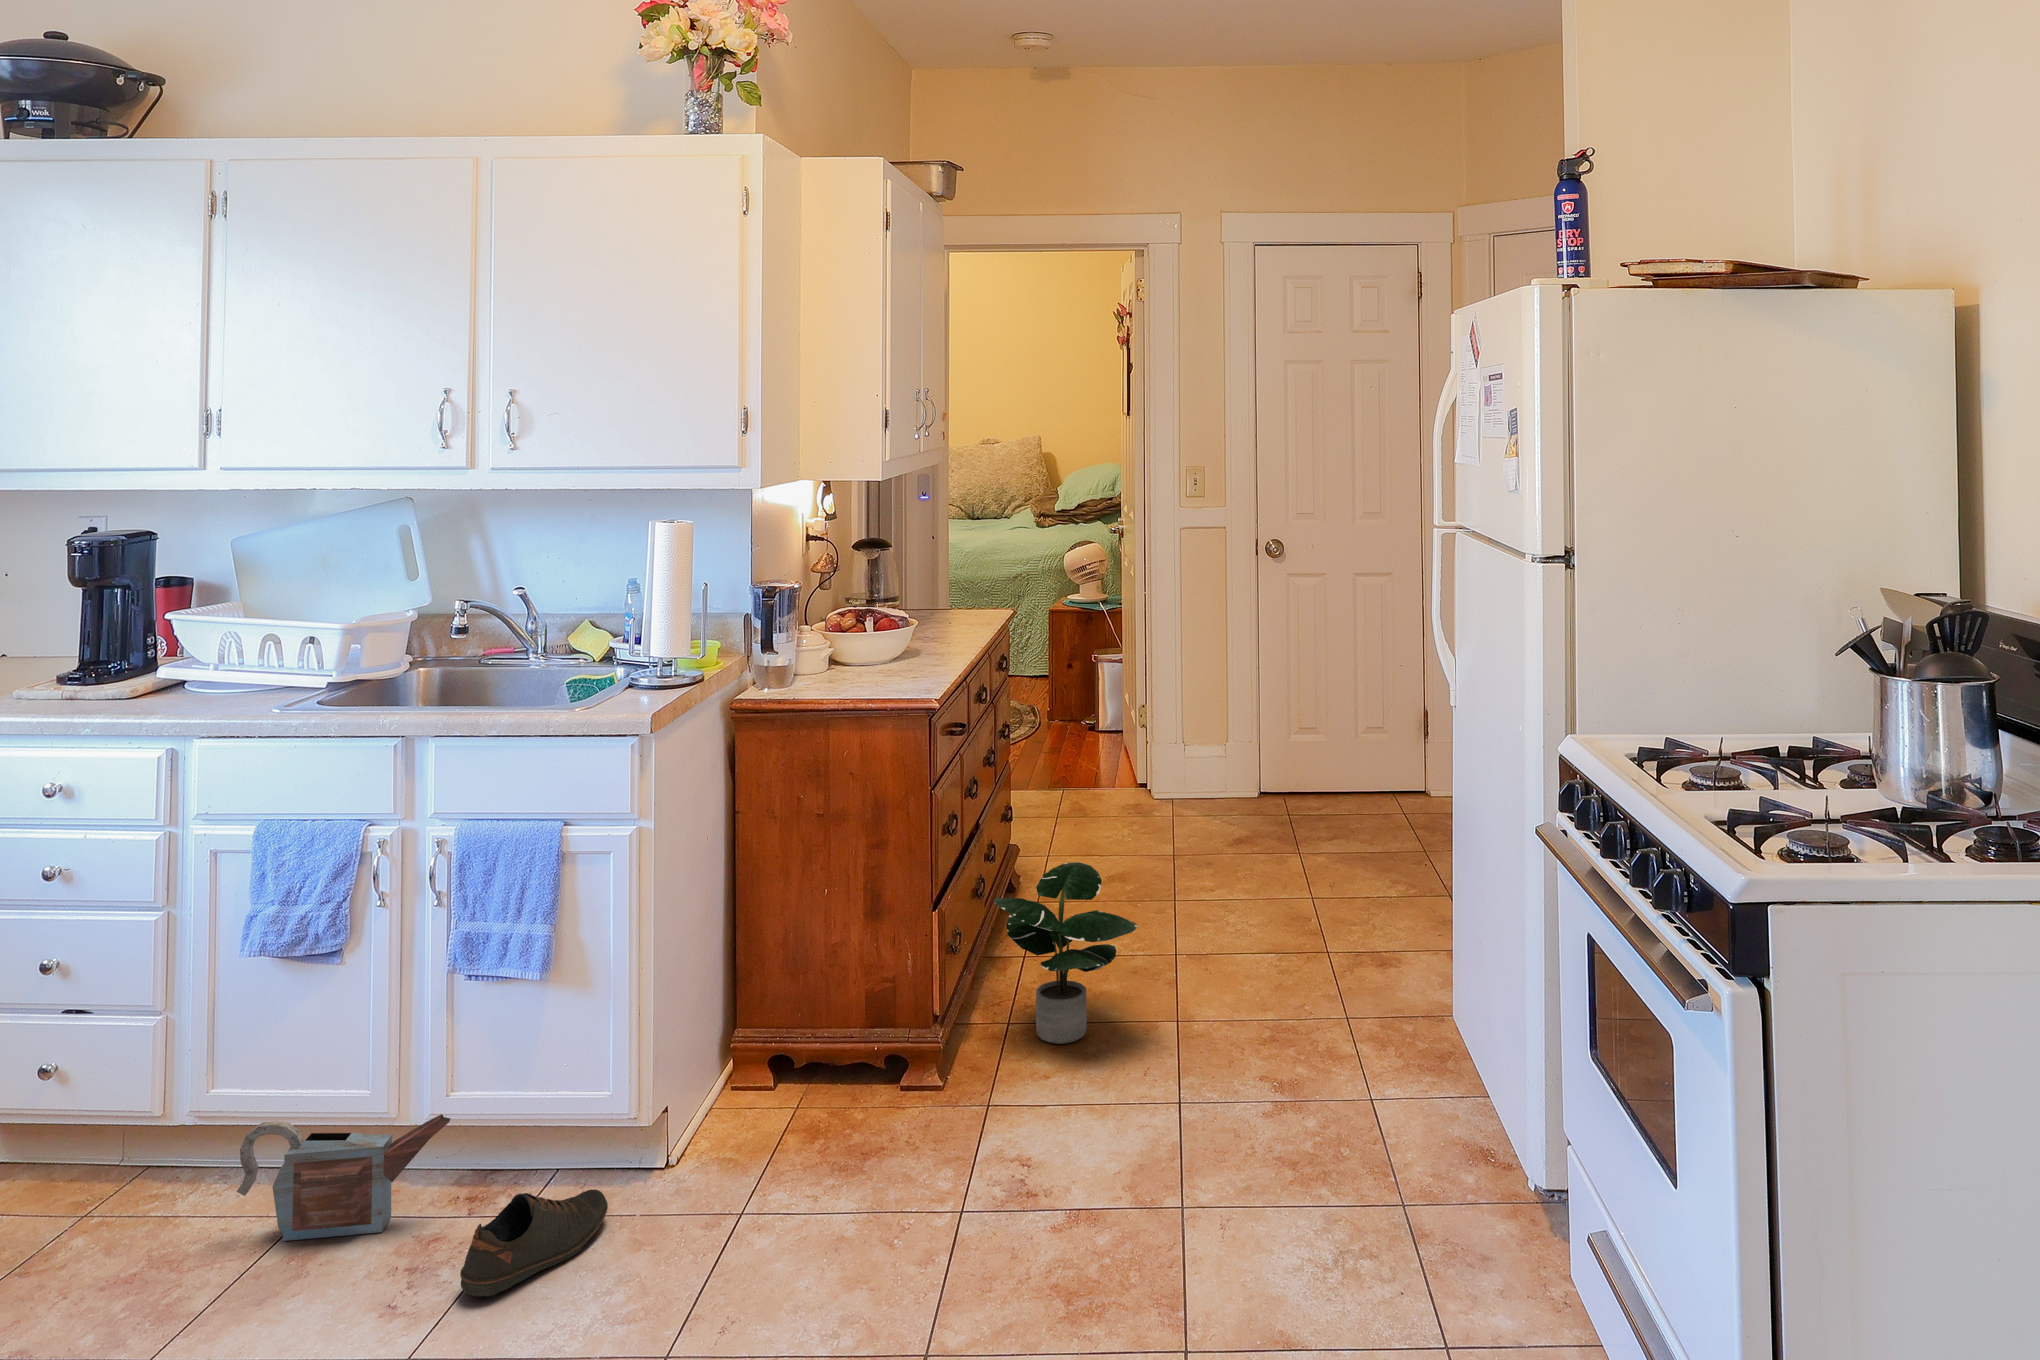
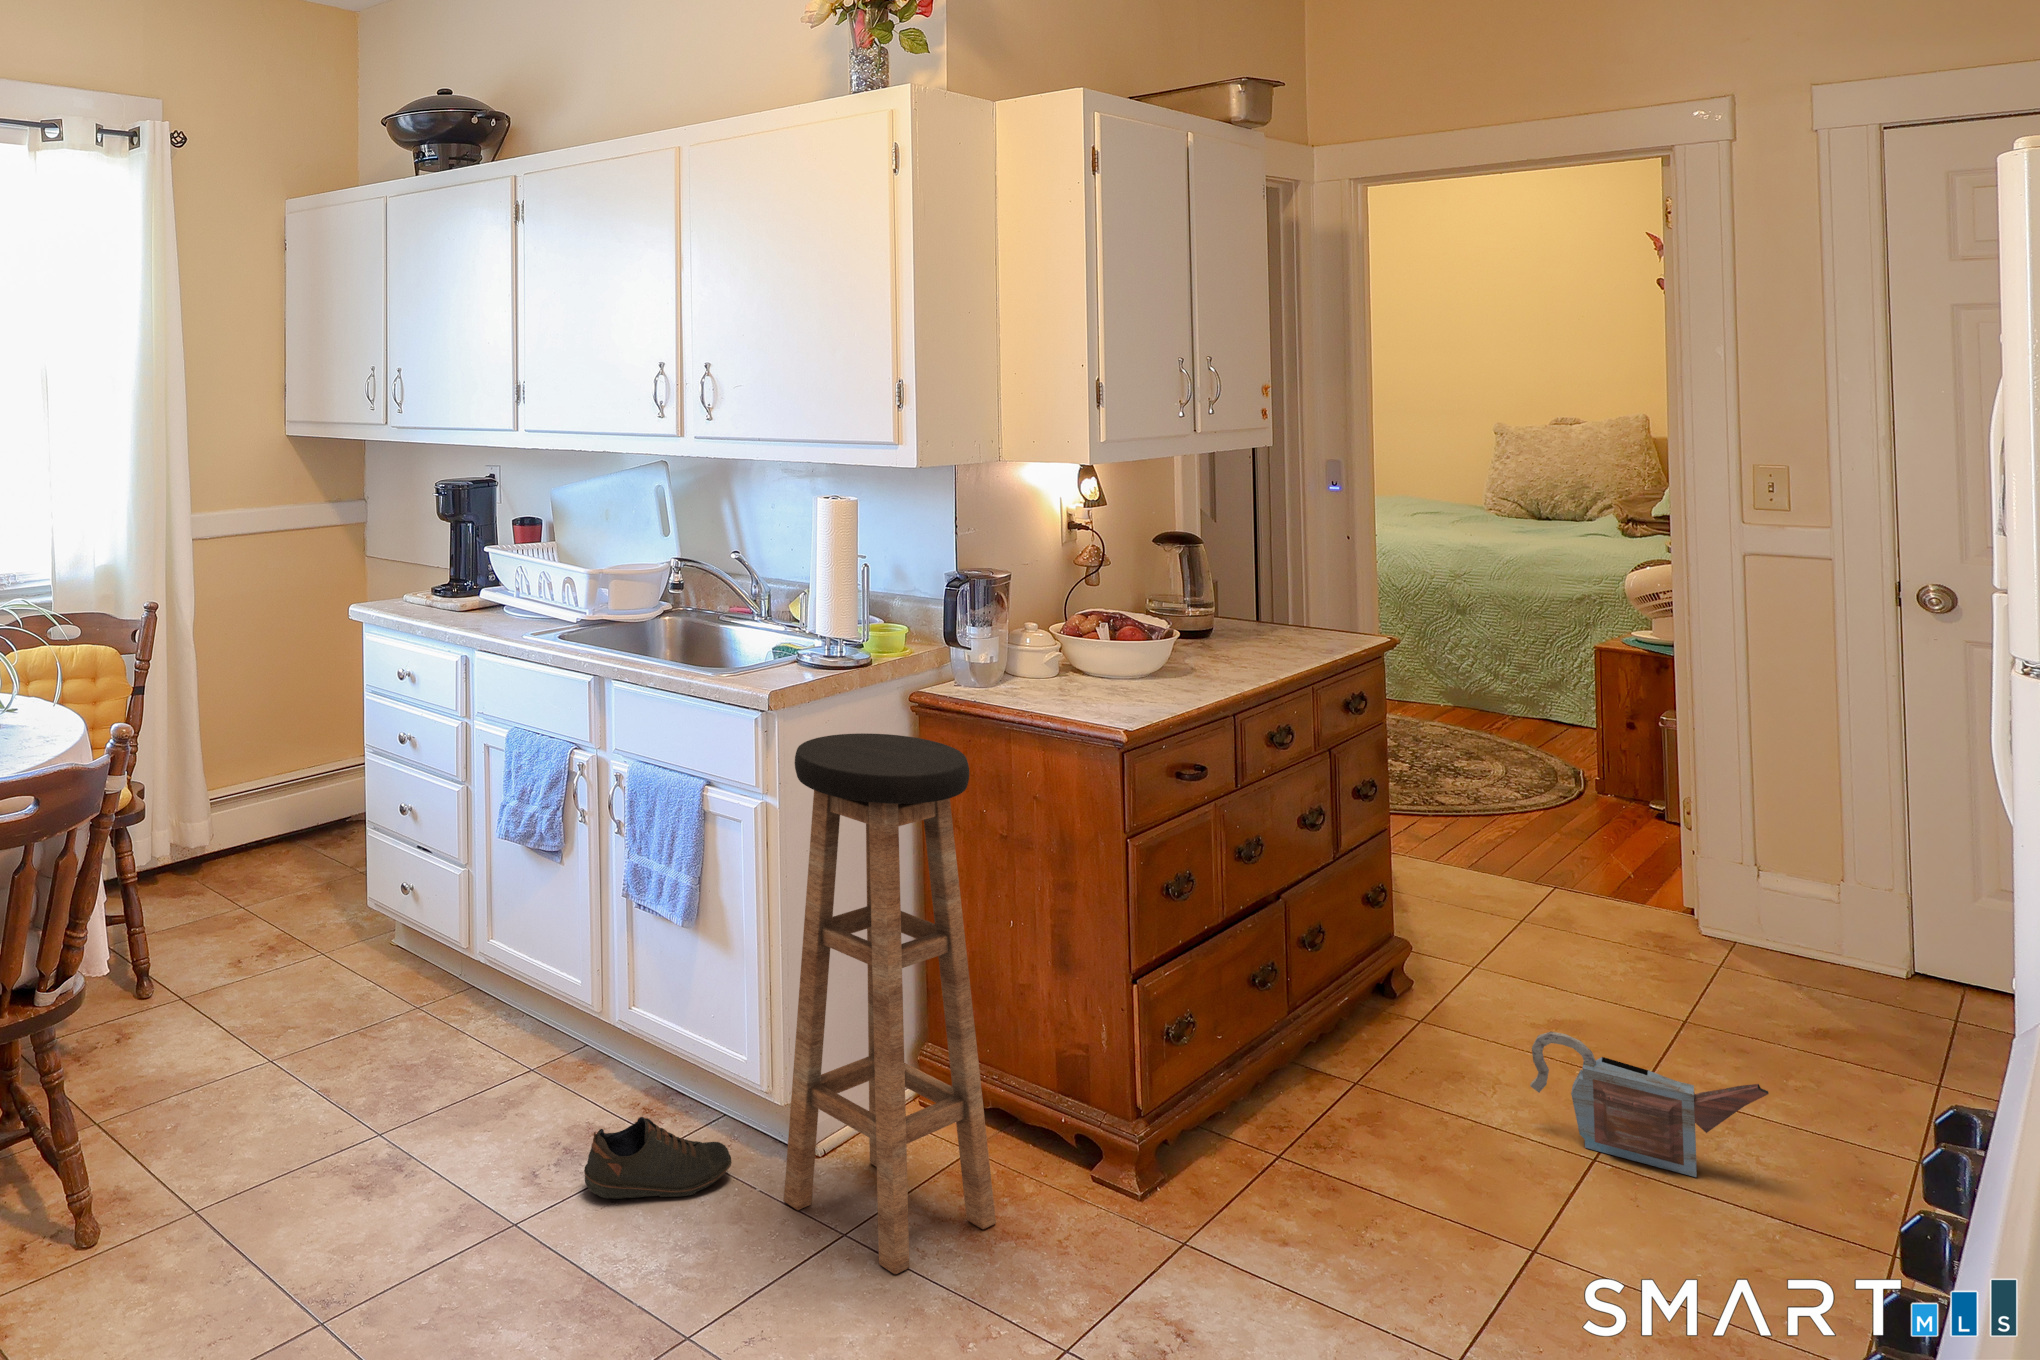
bar stool: none [671,735,855,1226] -> present [784,733,996,1274]
potted plant: present [994,862,1138,1044] -> none [1233,981,1445,1217]
watering can: present [237,1114,450,1241] -> present [1530,1031,1769,1177]

